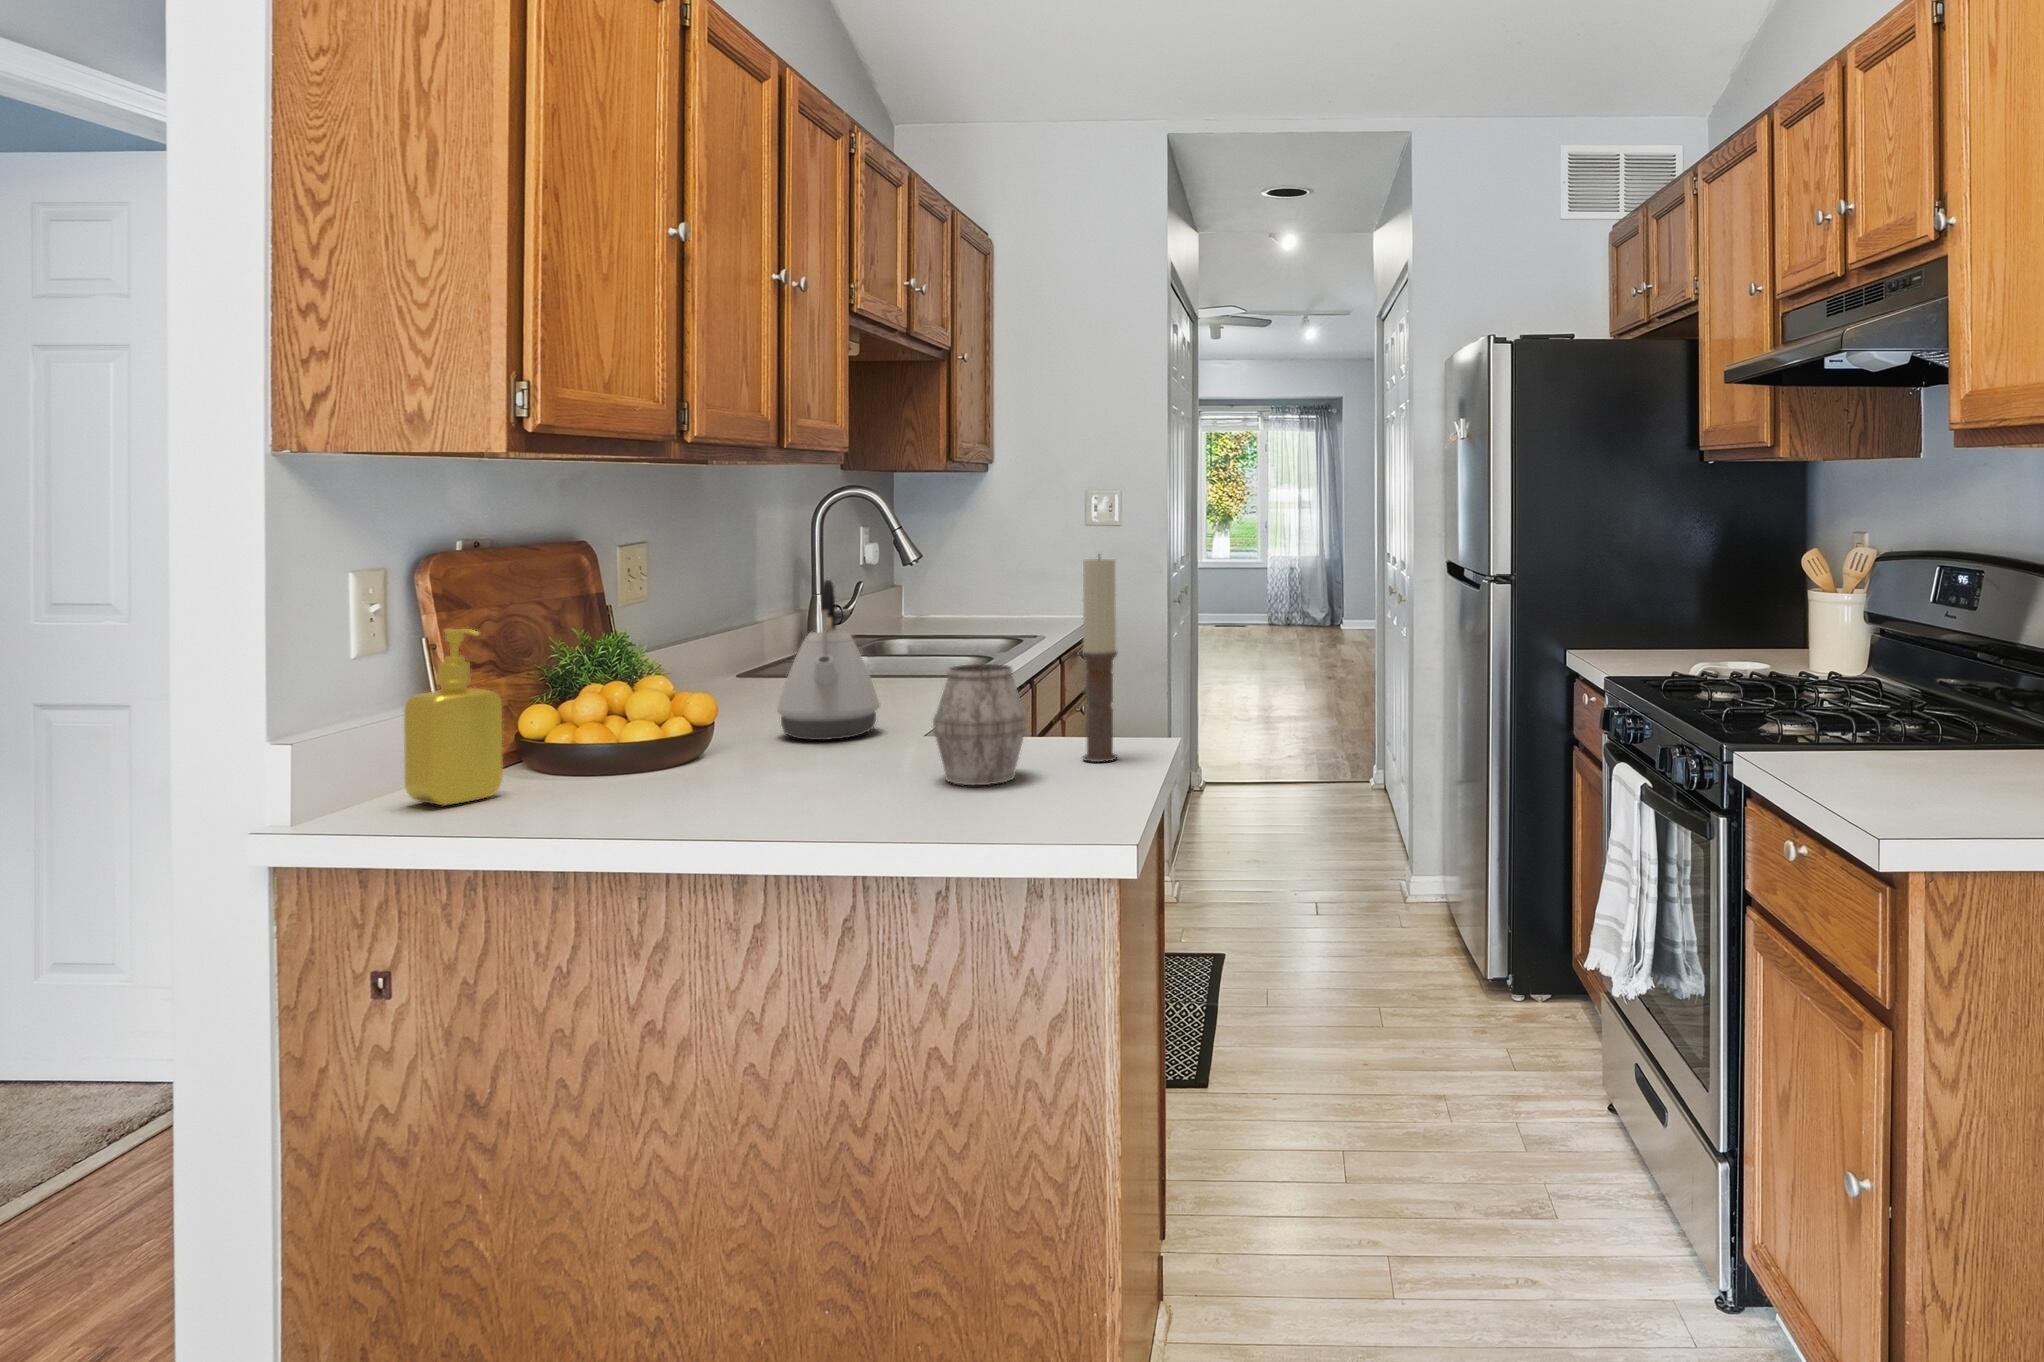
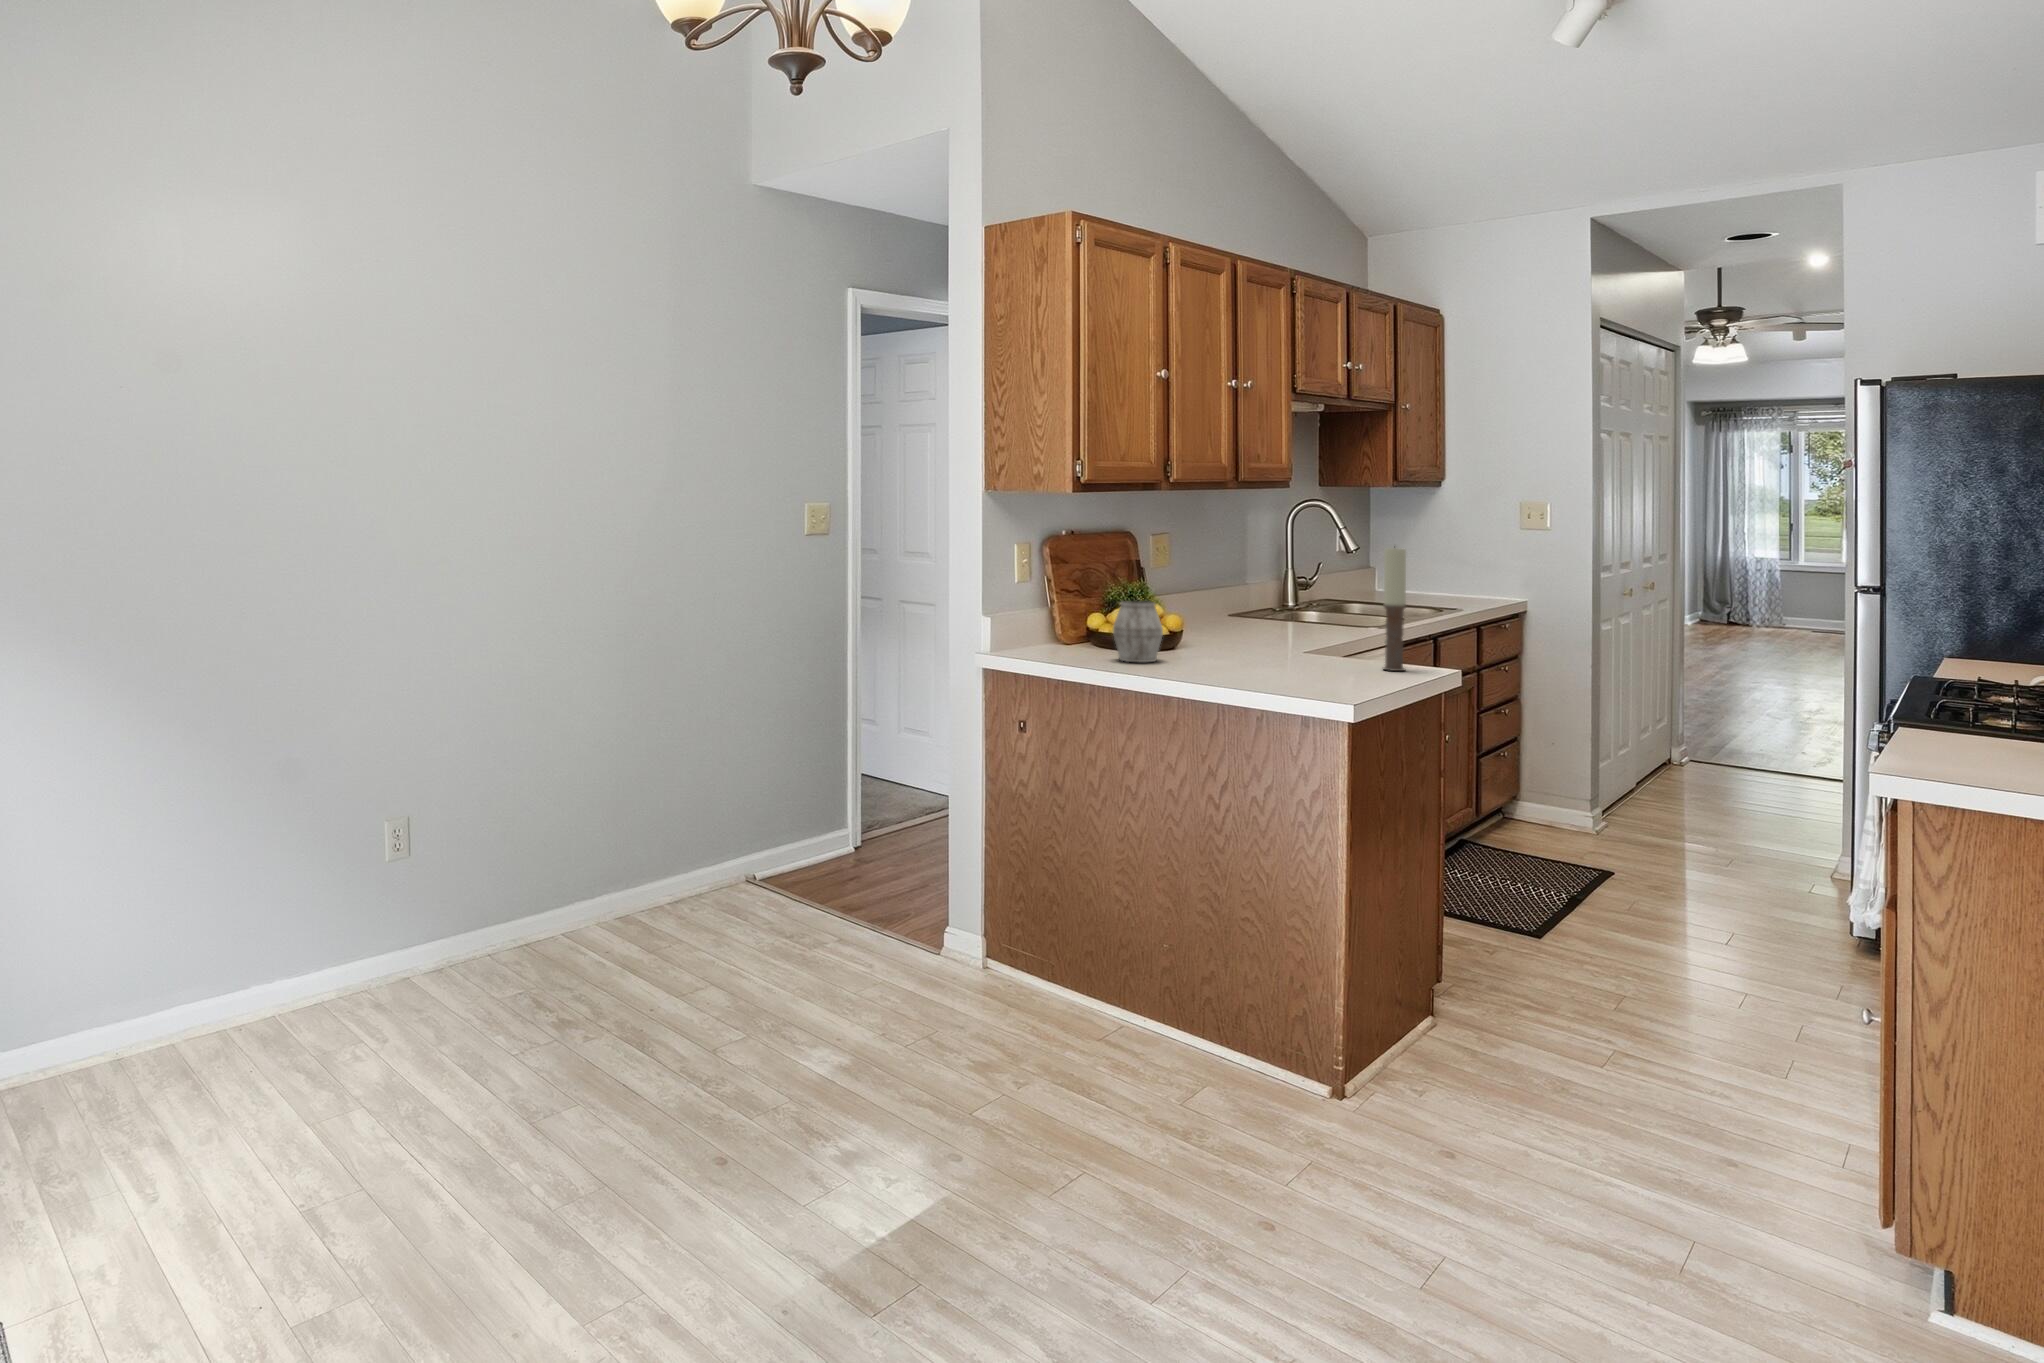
kettle: present [777,580,880,740] -> none [1219,557,1279,649]
soap dispenser: present [404,628,503,806] -> none [1036,572,1076,653]
mug: present [933,664,1026,785] -> present [1113,601,1163,662]

